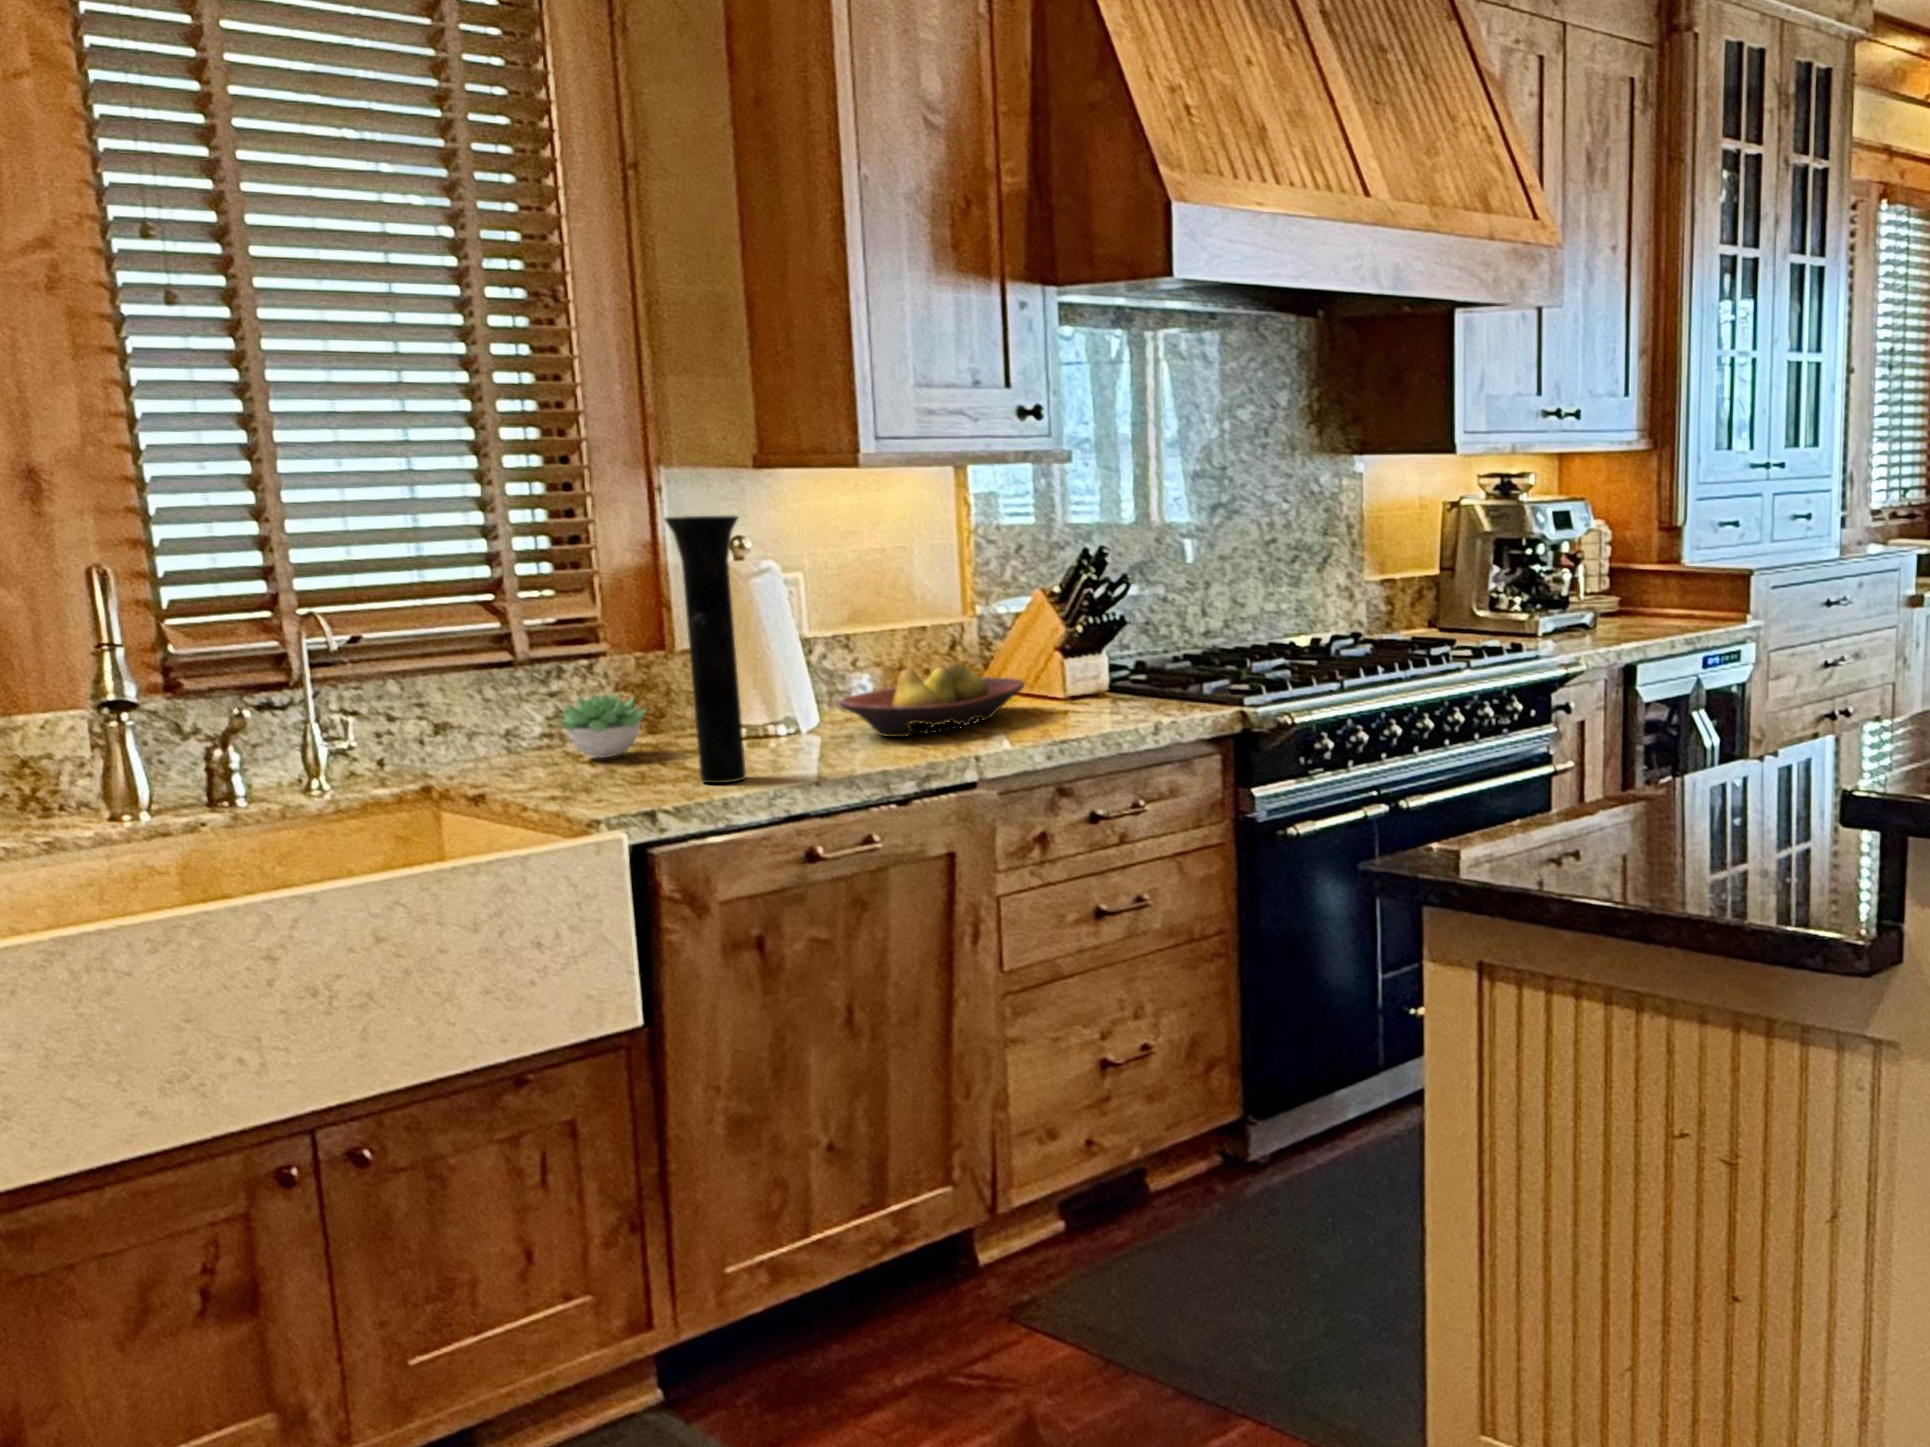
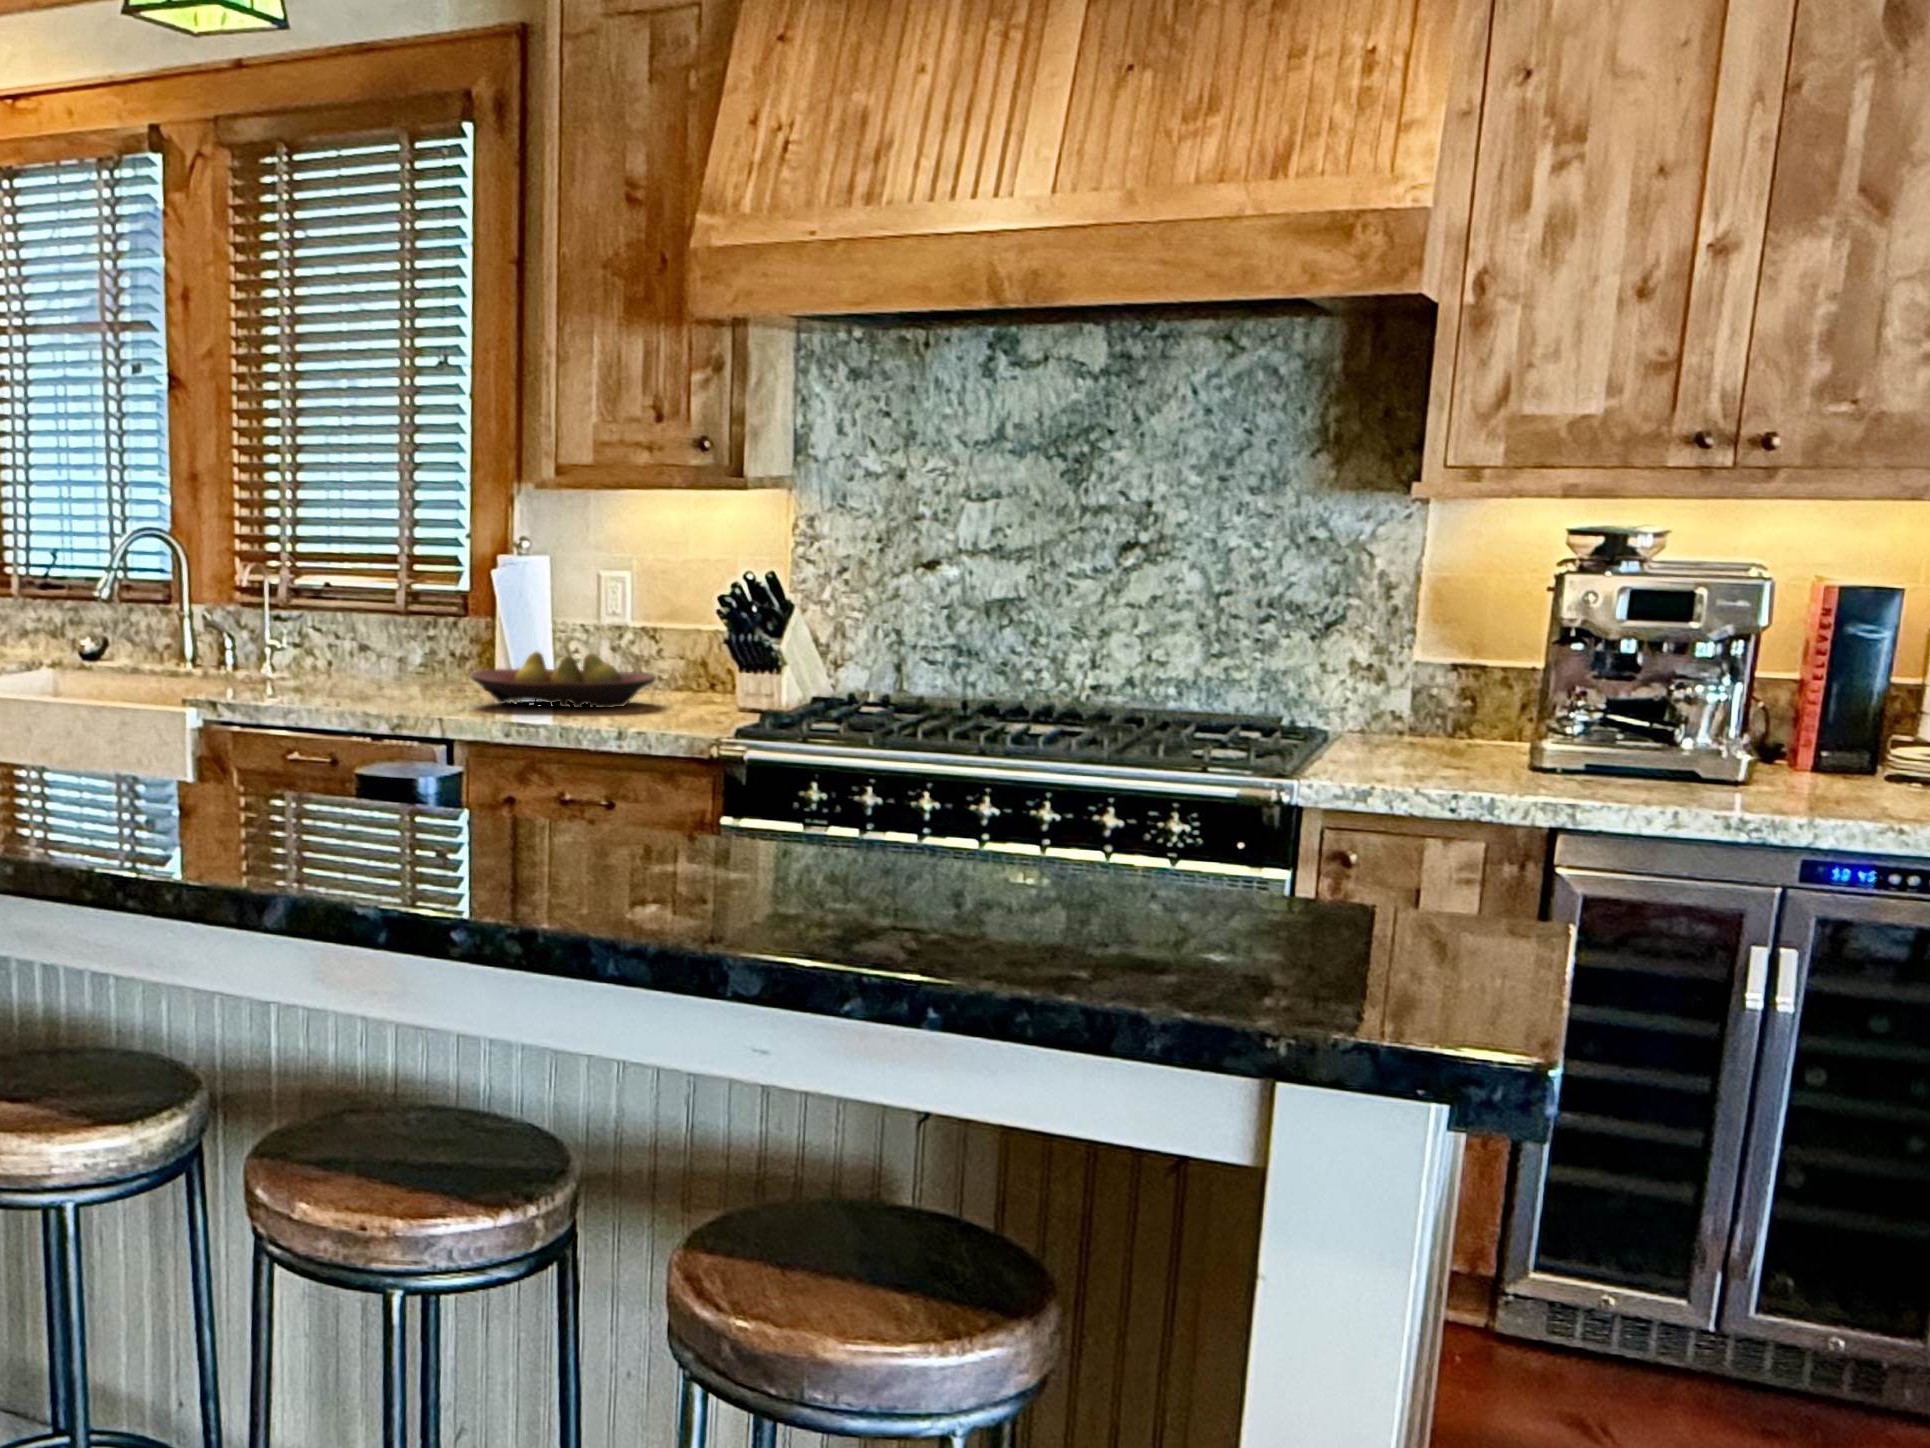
vase: present [665,516,746,783] -> none [304,513,356,702]
succulent plant: present [558,695,646,758] -> none [375,640,436,684]

